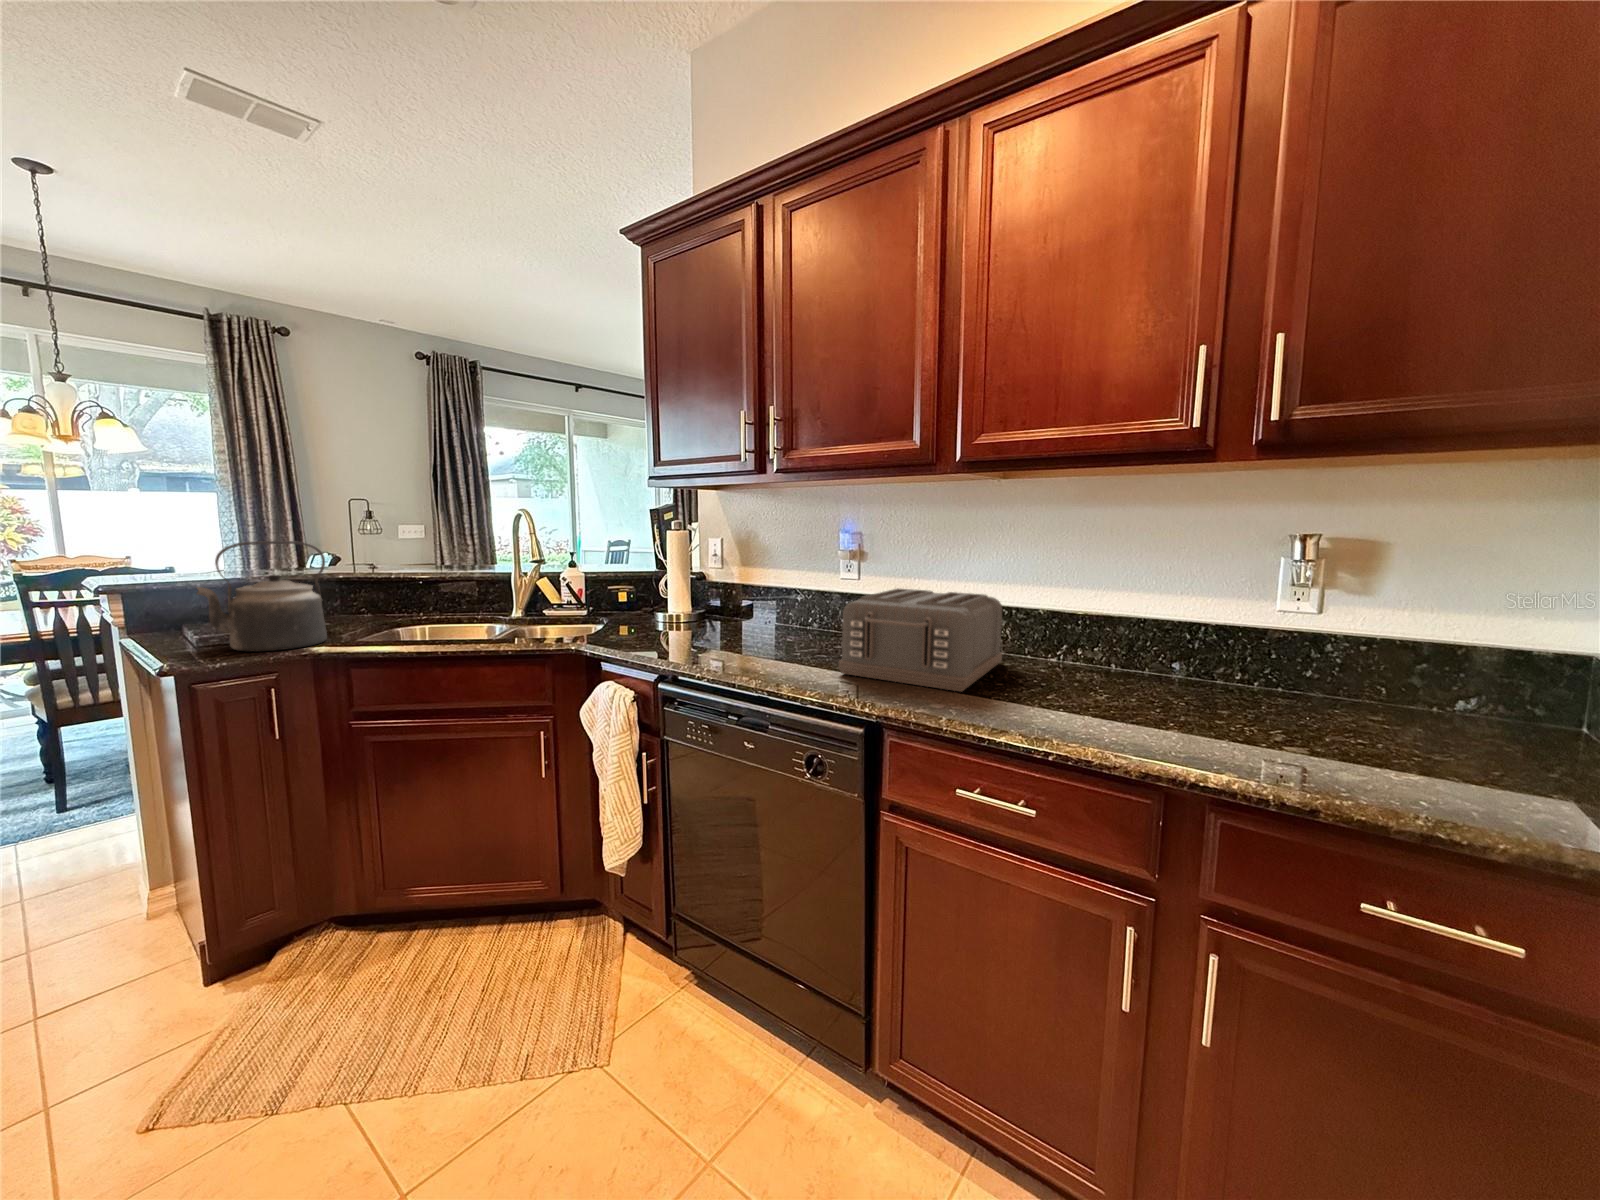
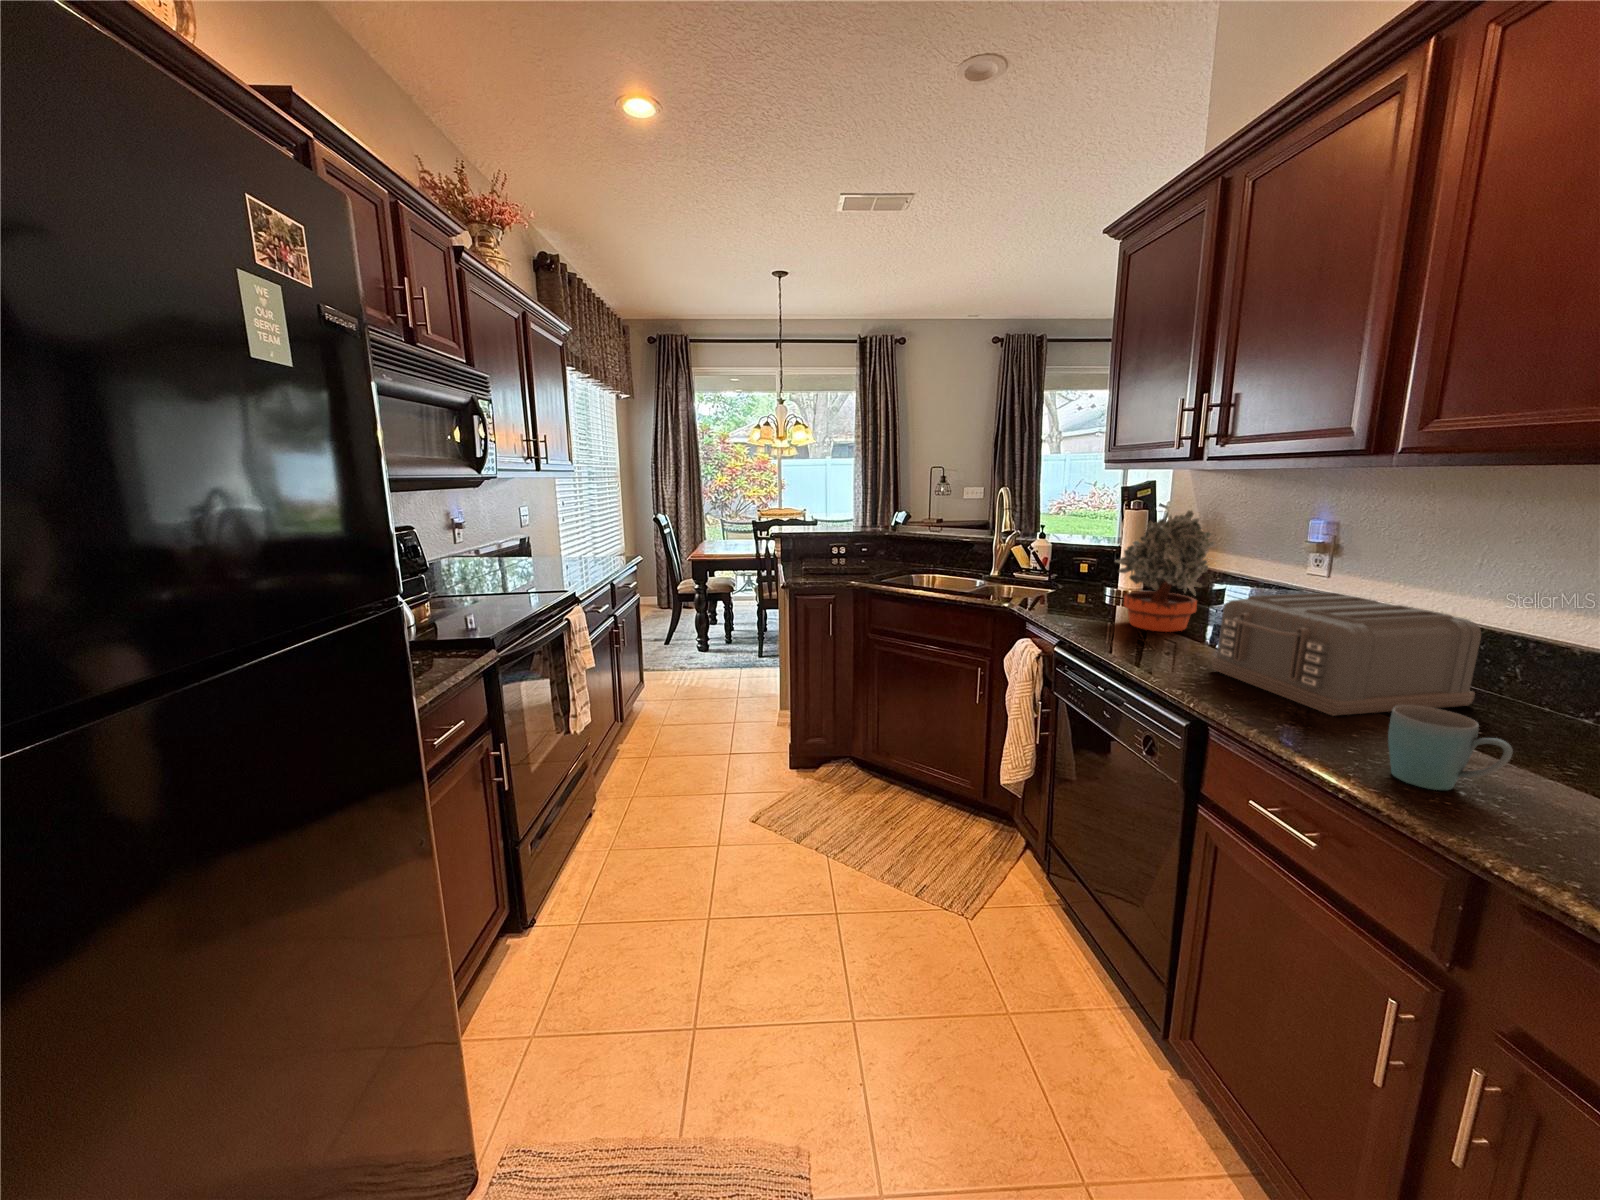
potted plant: none [691,523,790,648] -> present [1116,510,1214,632]
kettle: present [197,541,327,651] -> none [805,510,869,580]
mug: none [1052,665,1133,732] -> present [1388,705,1513,790]

